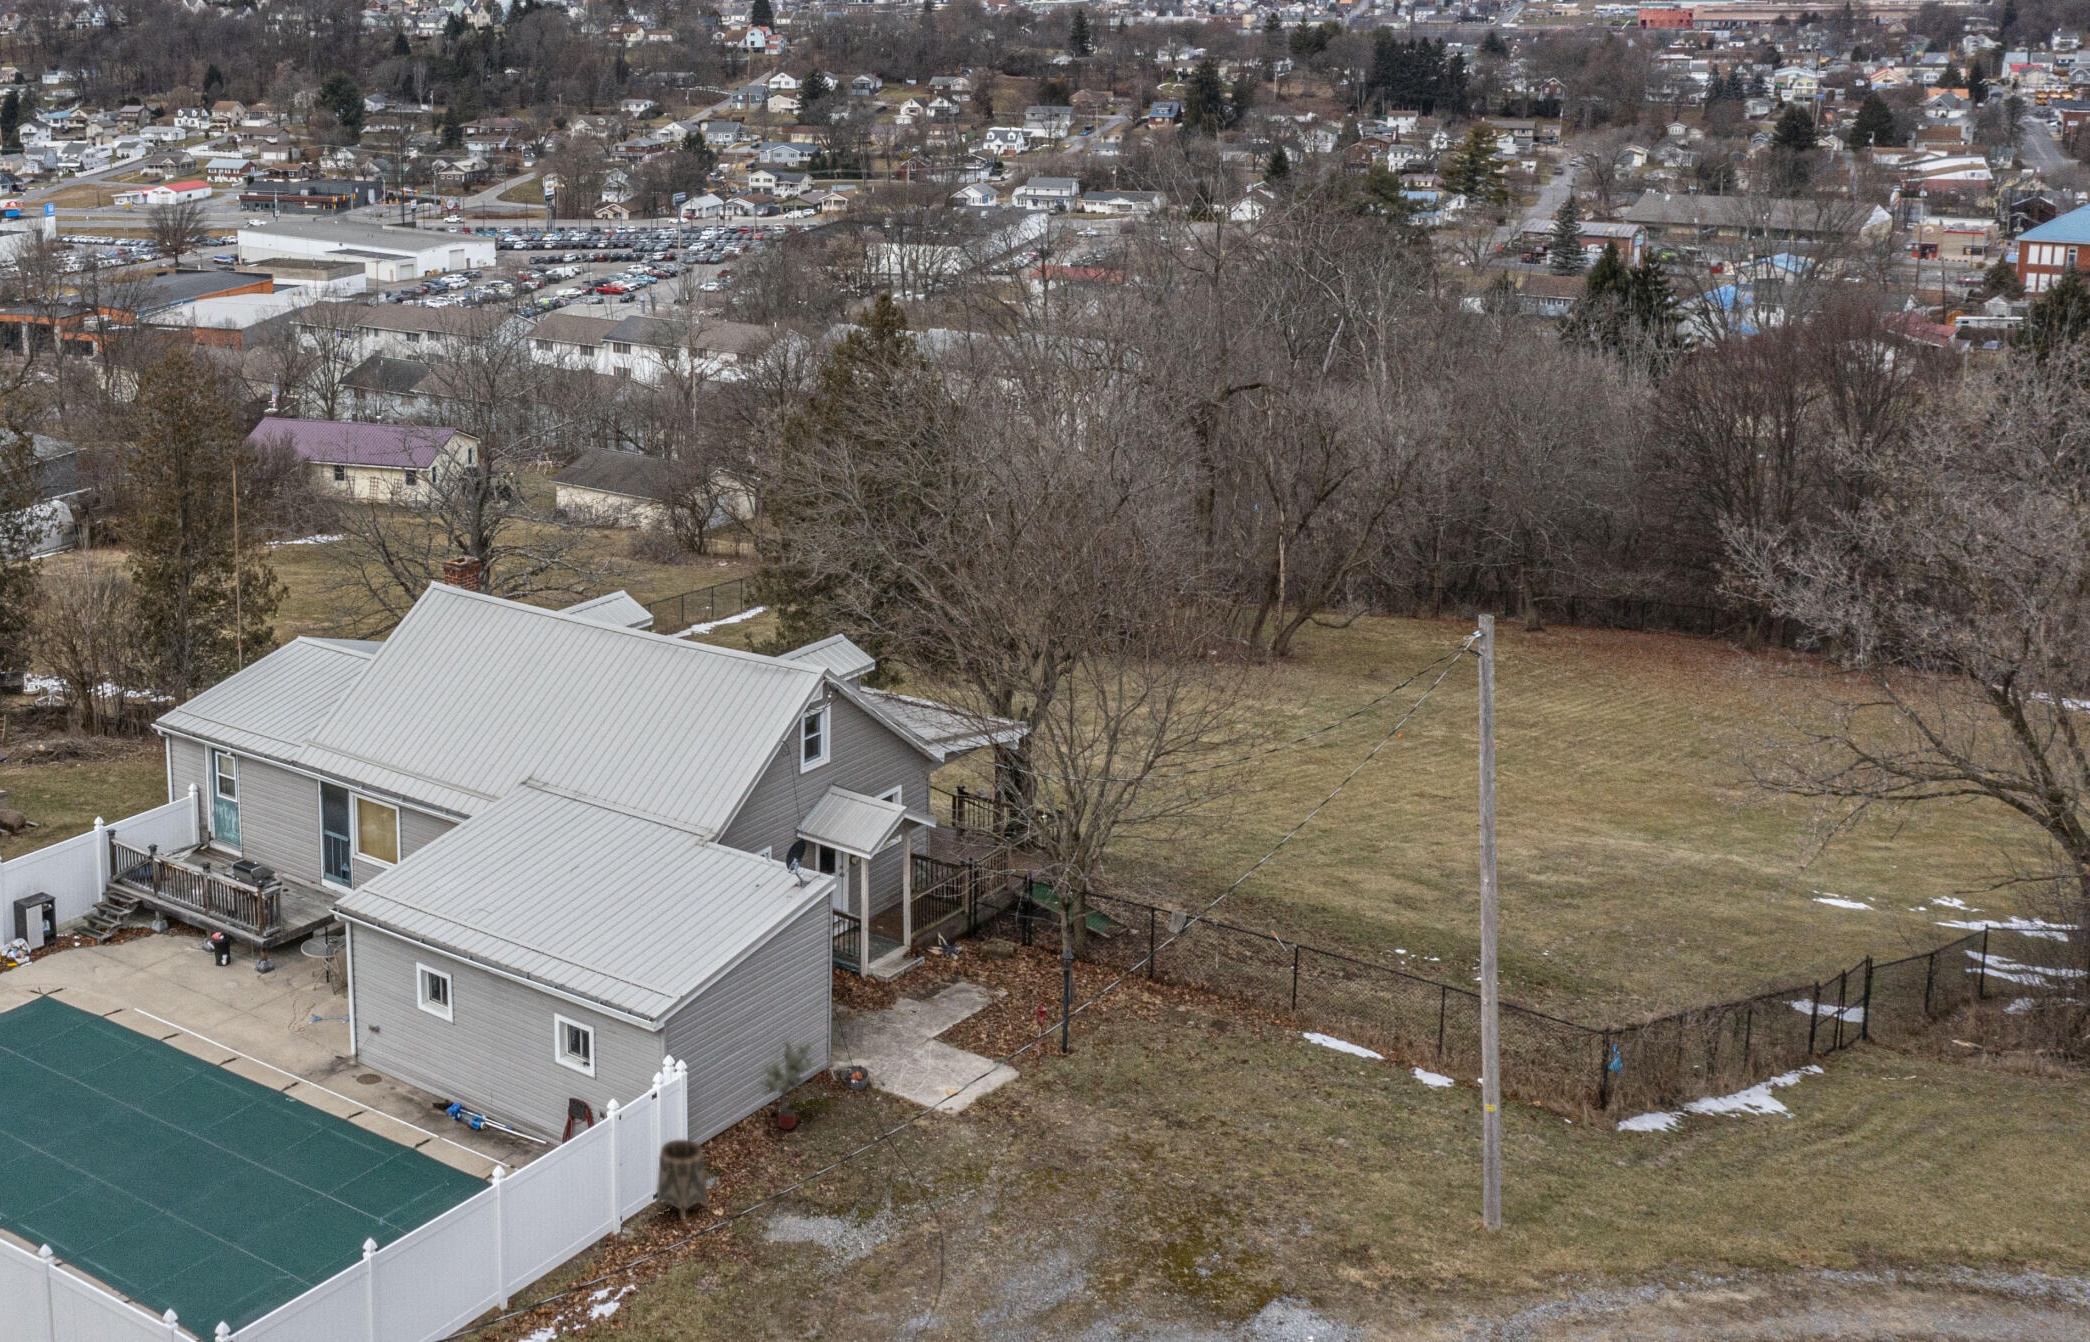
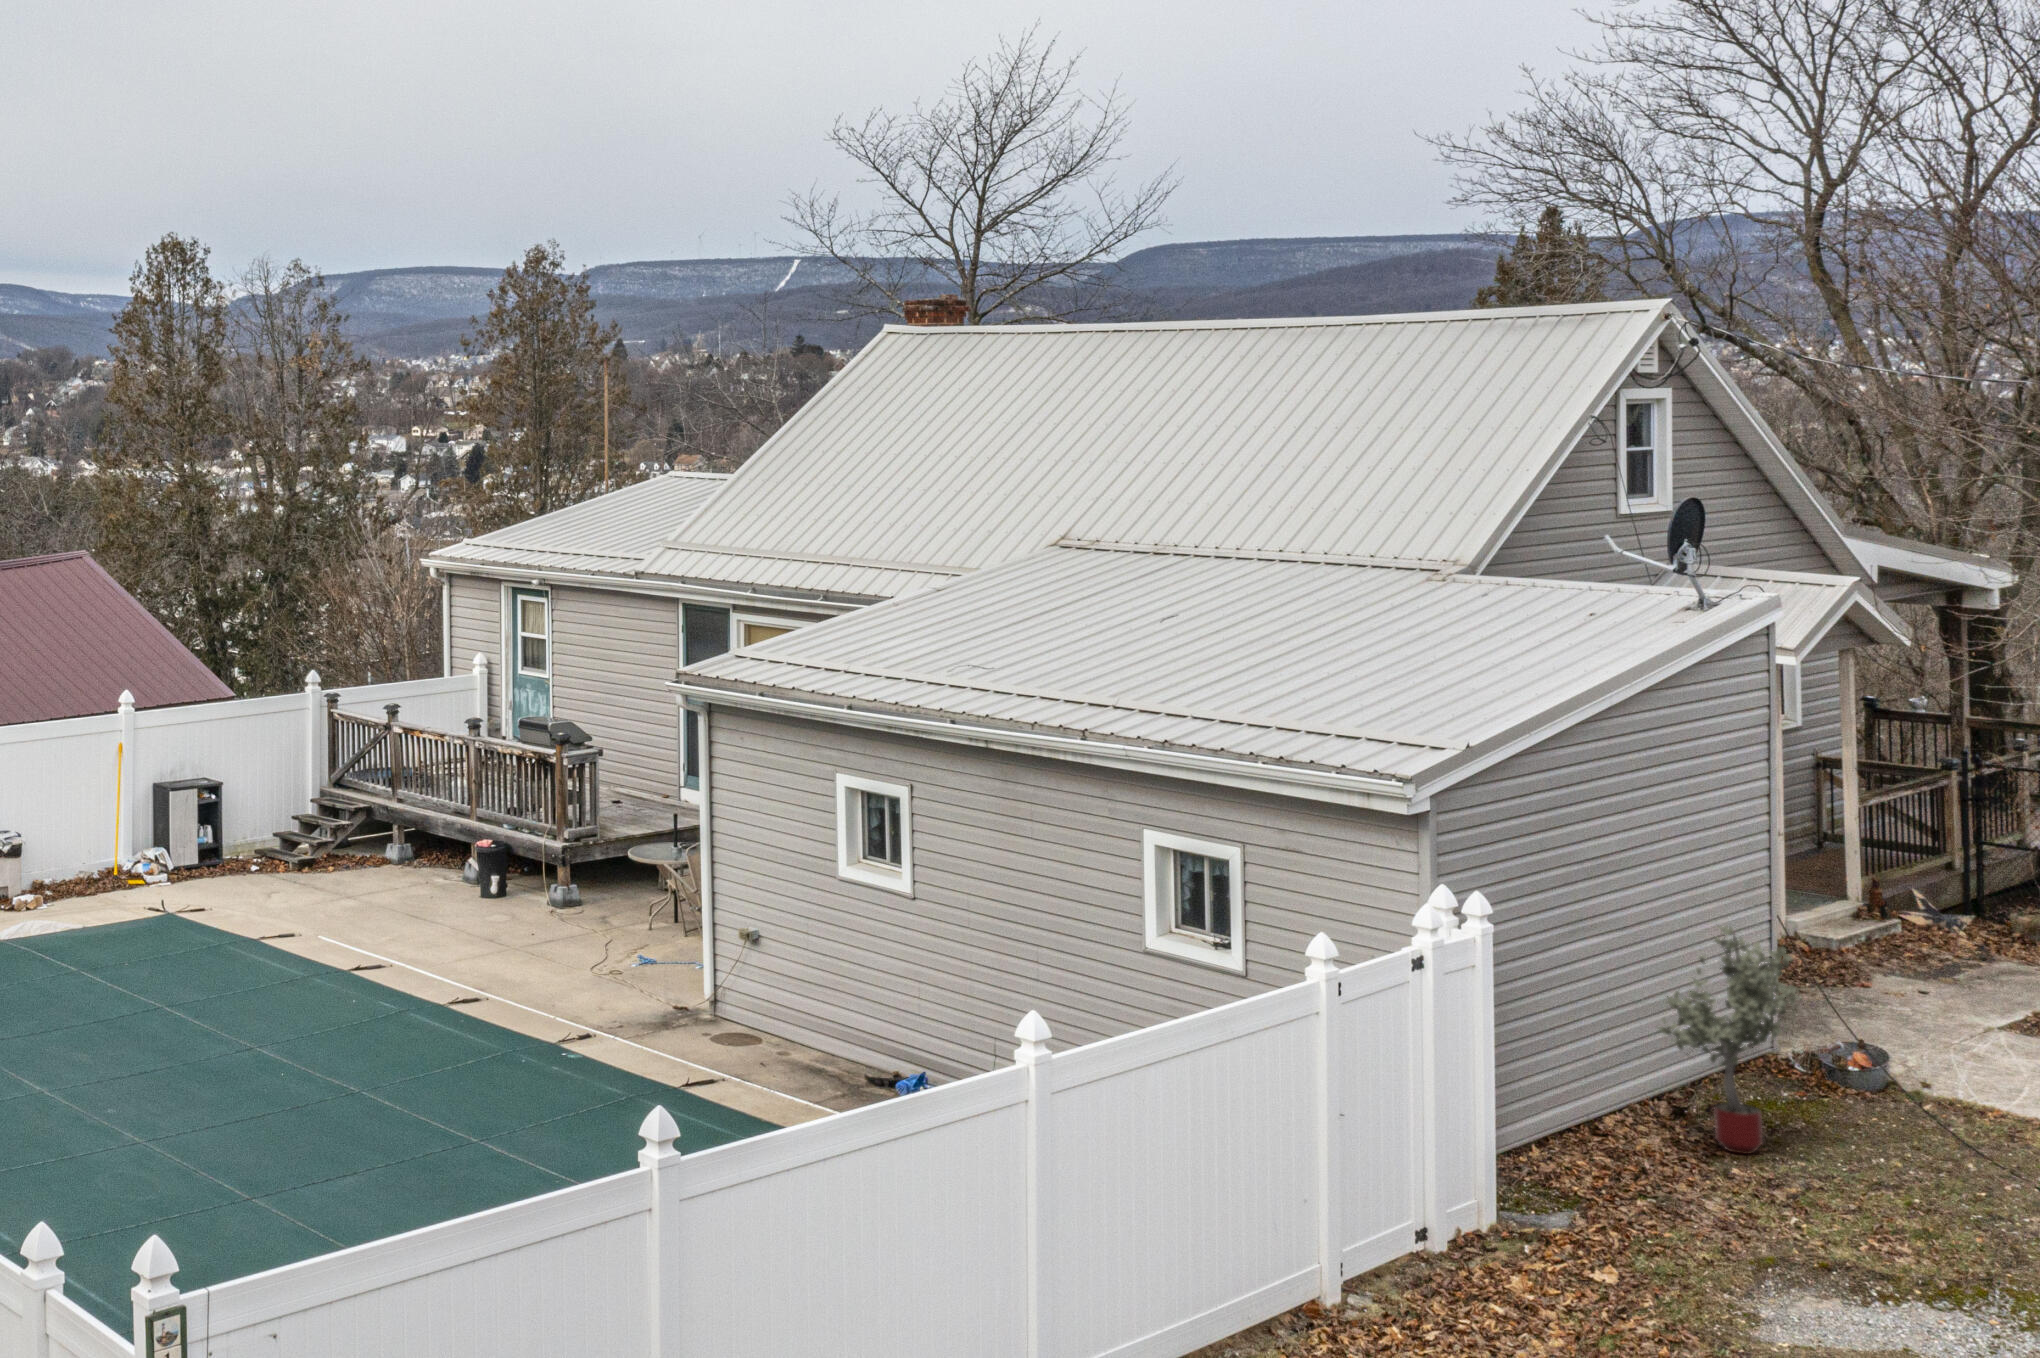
basket: present [656,1140,708,1219] -> none [1432,1085,1580,1284]

